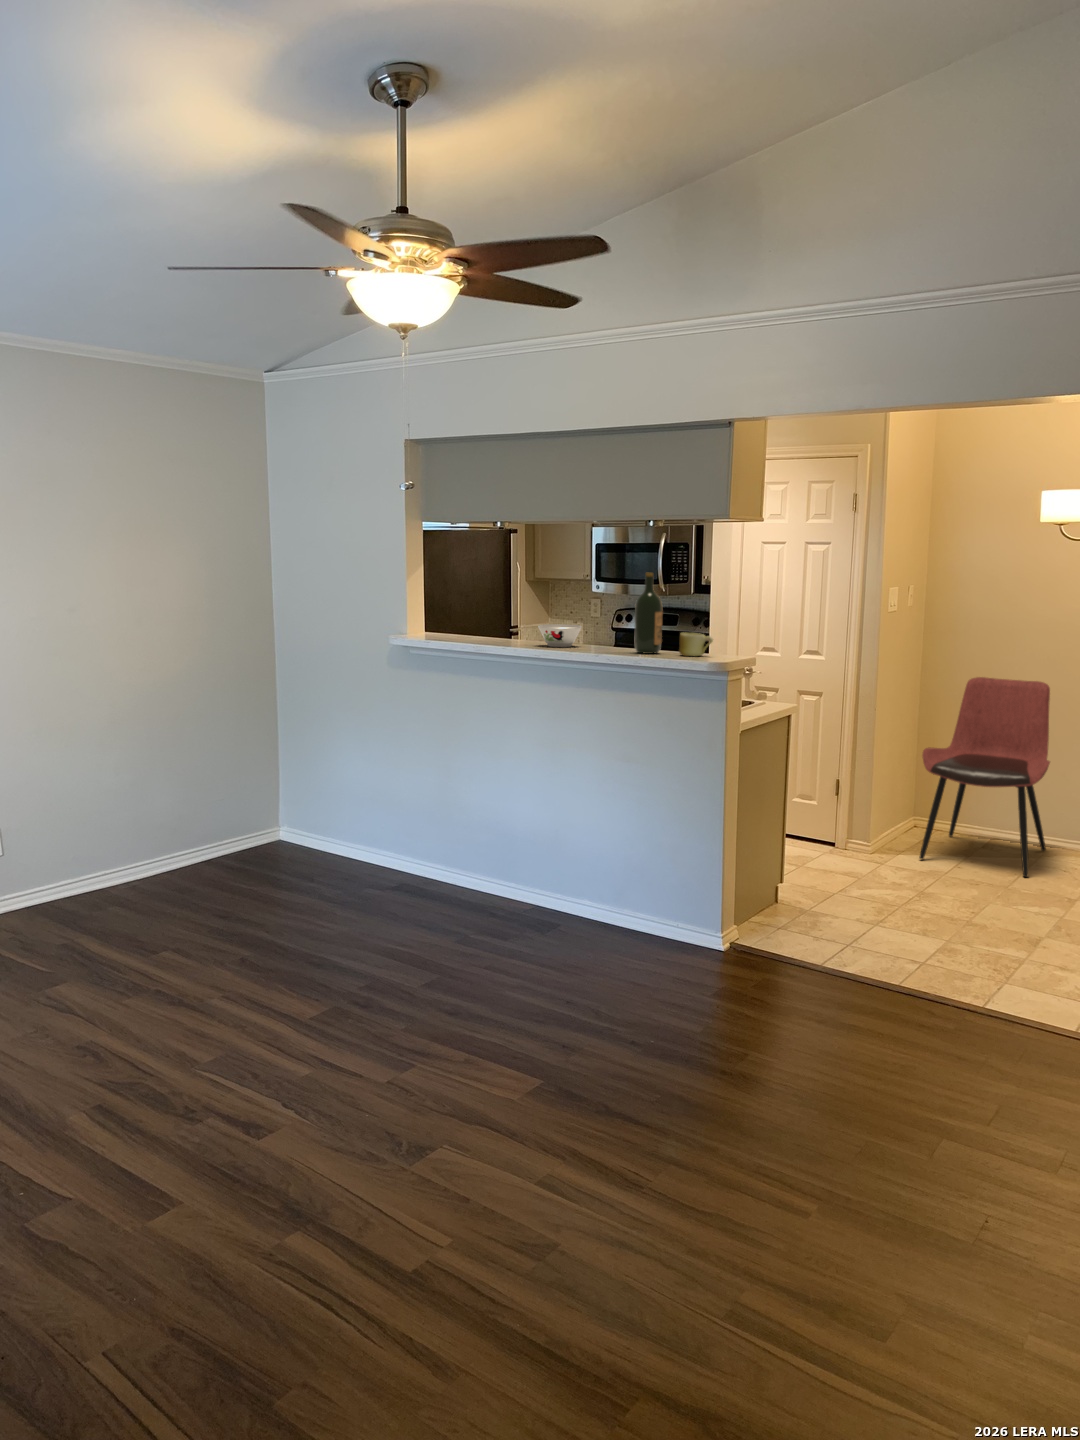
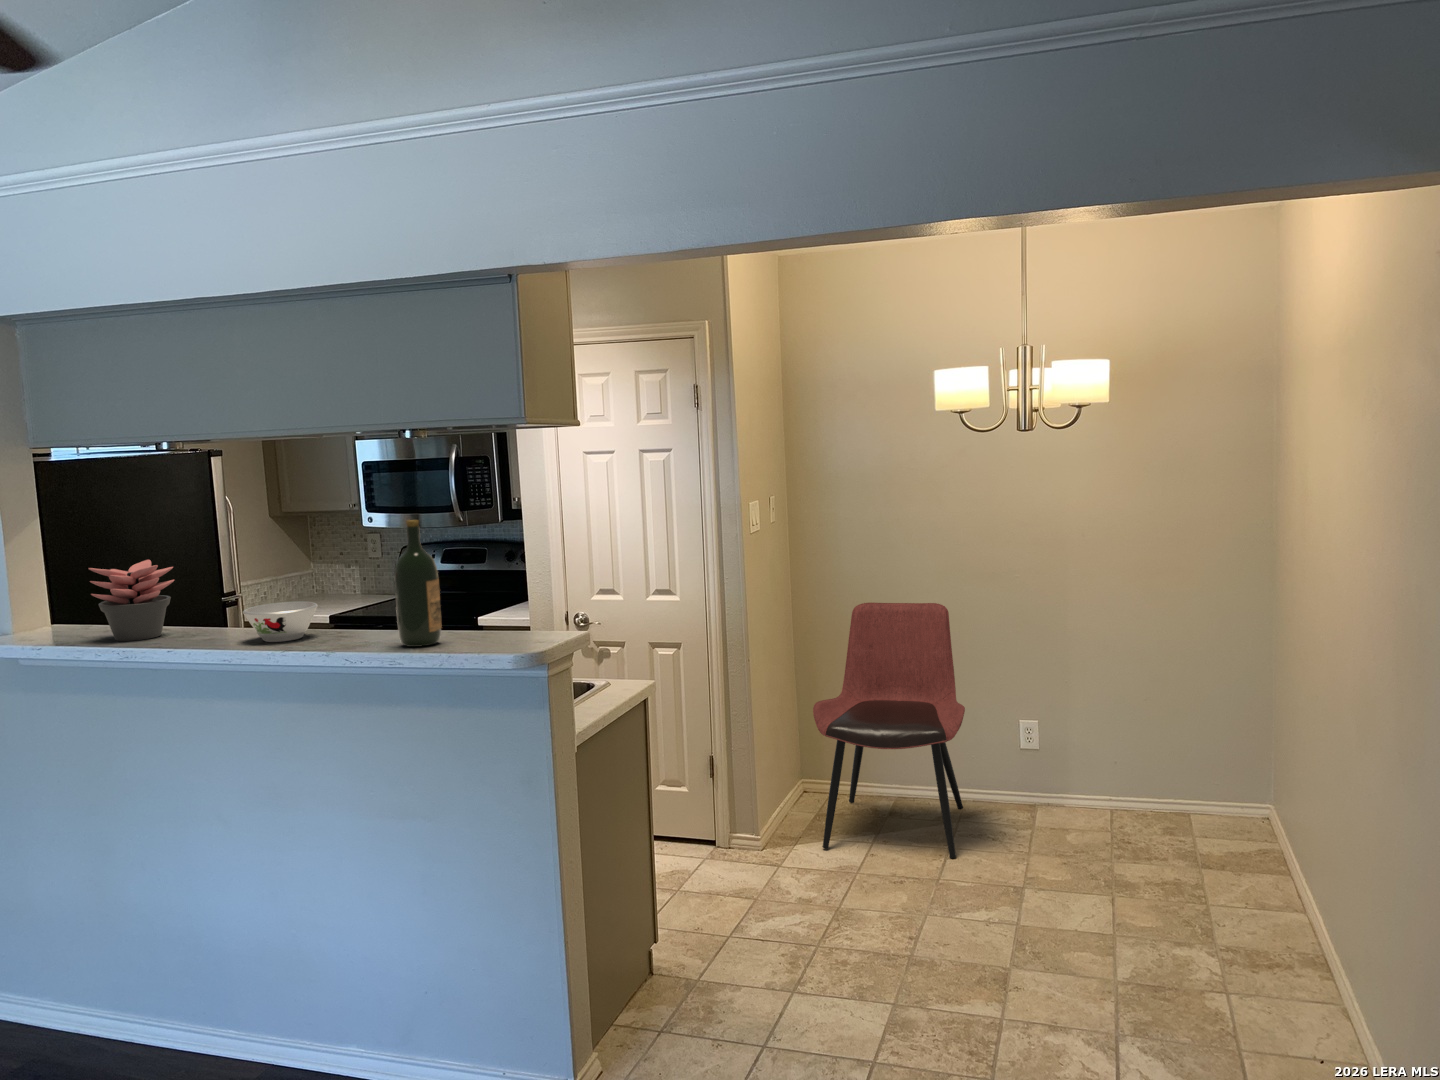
succulent plant: none [447,593,493,642] -> present [89,560,174,641]
mug: present [679,633,713,656] -> none [468,608,521,647]

